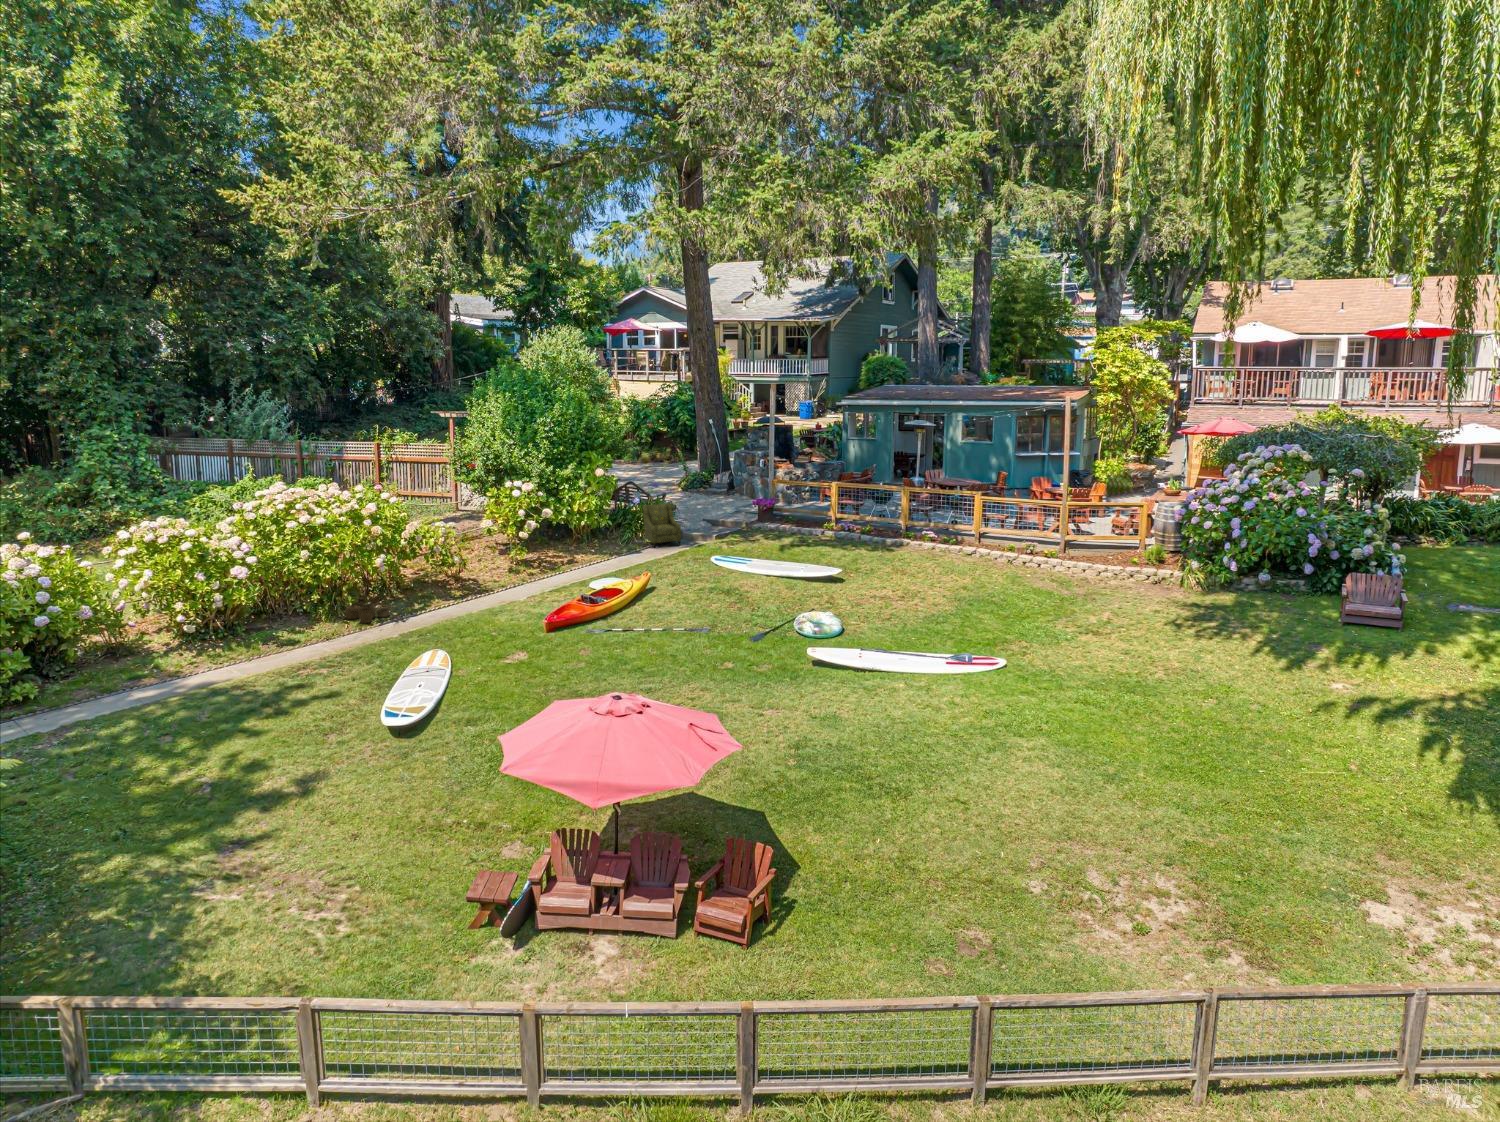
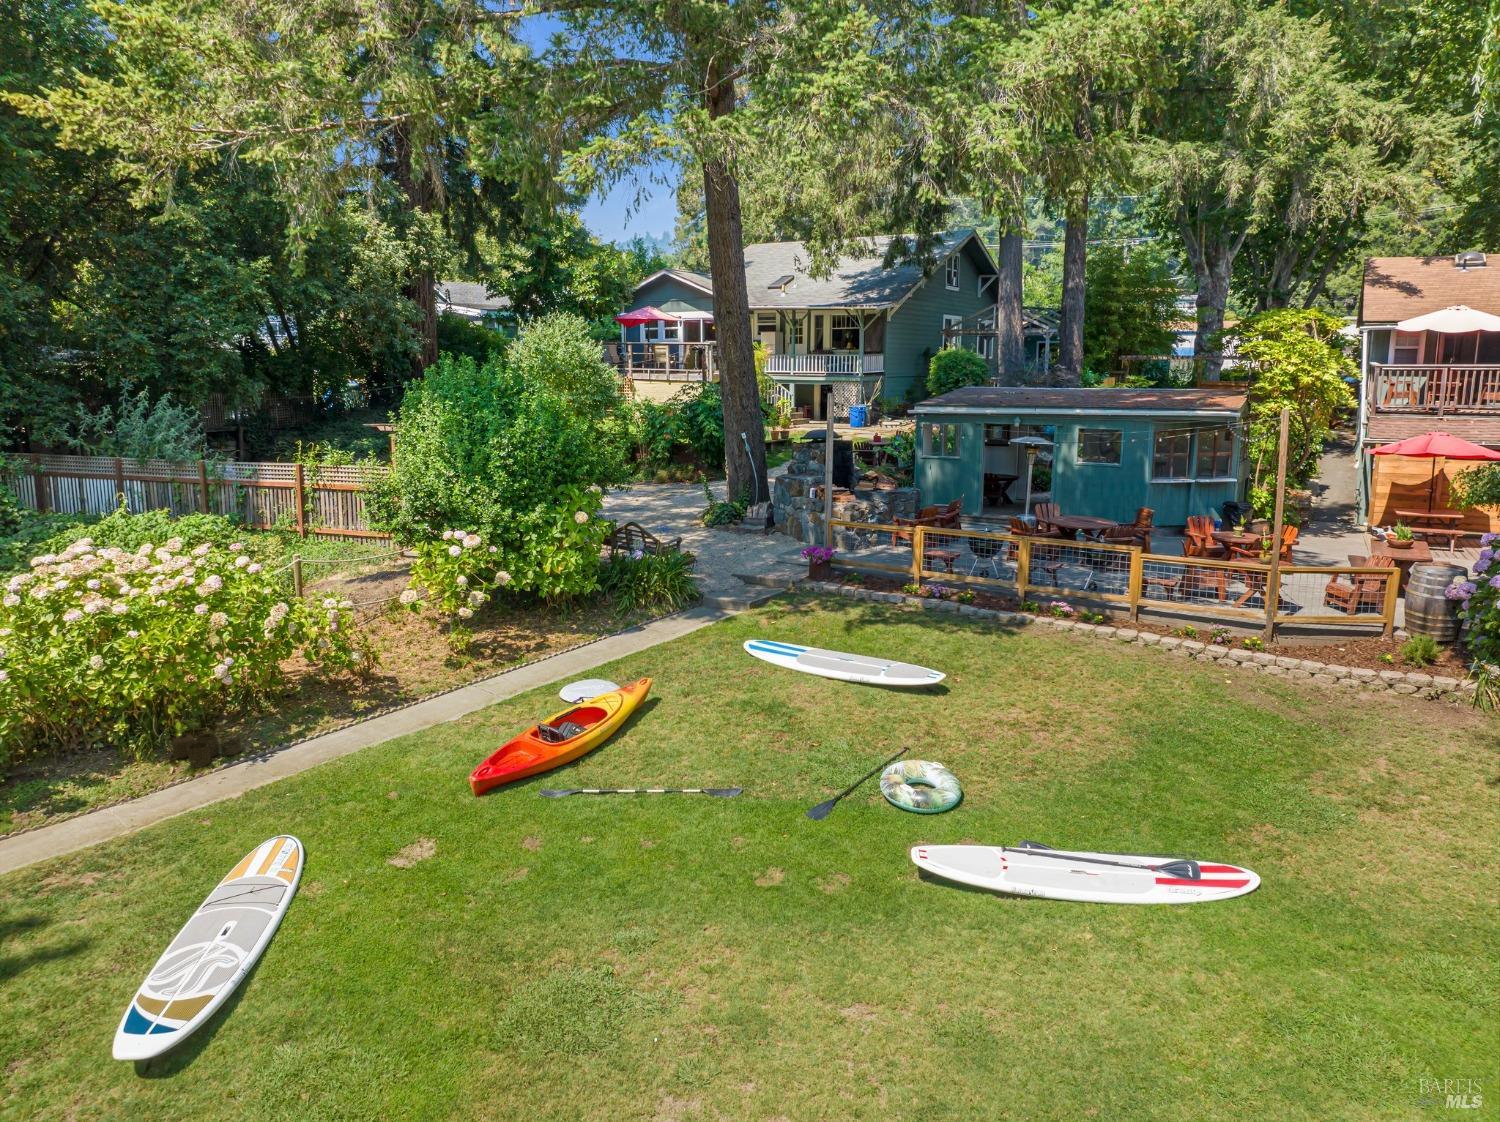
armchair: present [642,503,681,547] -> none [646,557,700,622]

